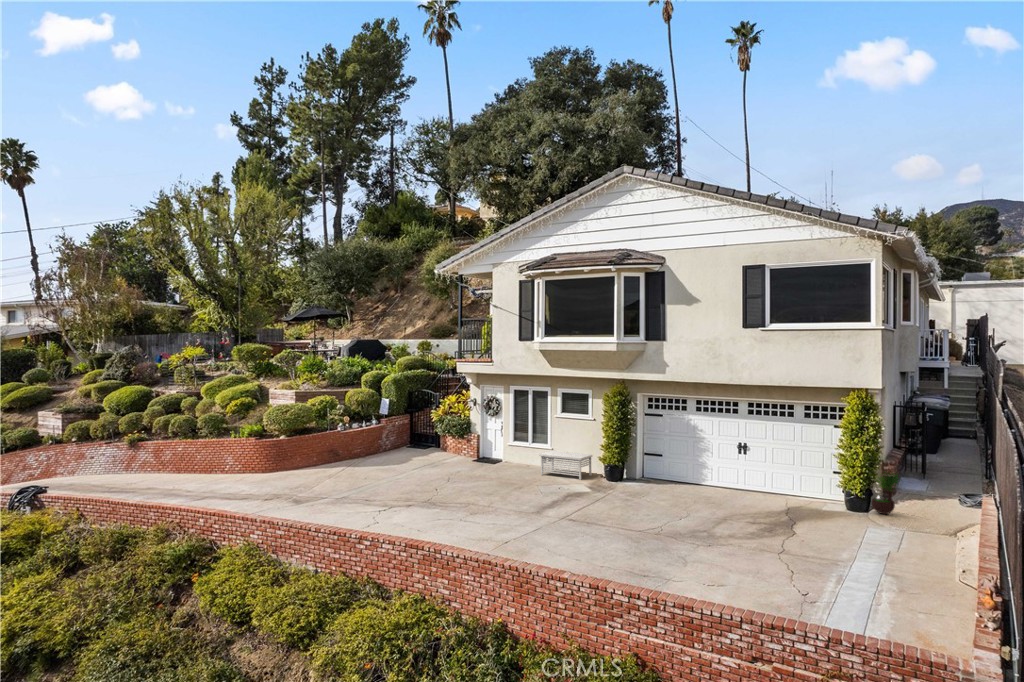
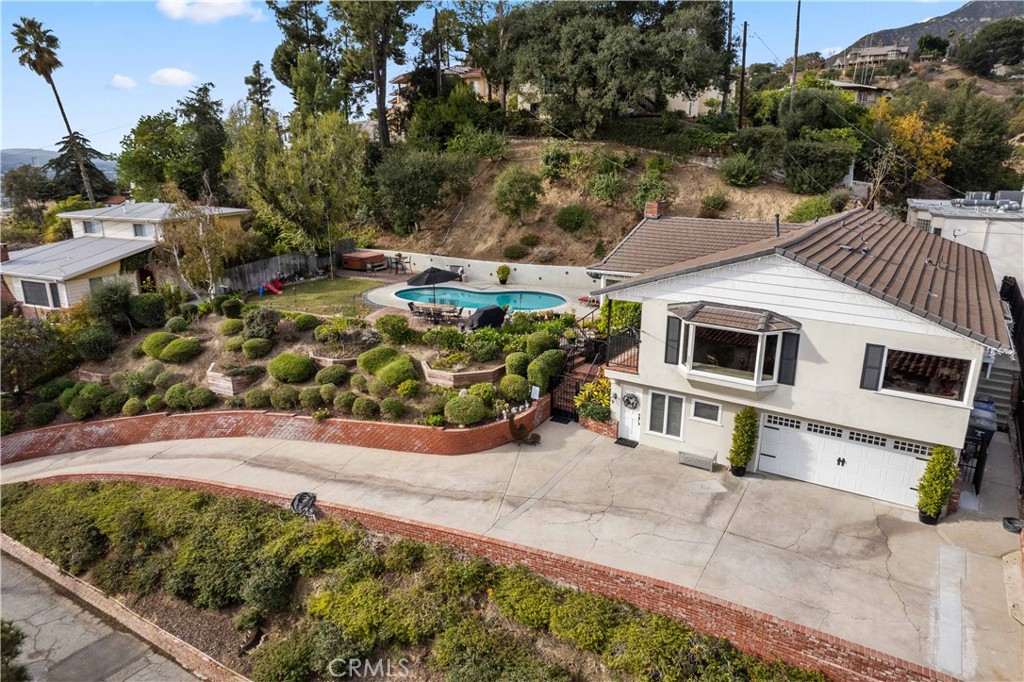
lounge chair: none [337,426,380,466] -> present [508,414,541,445]
potted tree: present [872,472,898,514] -> none [939,502,966,528]

